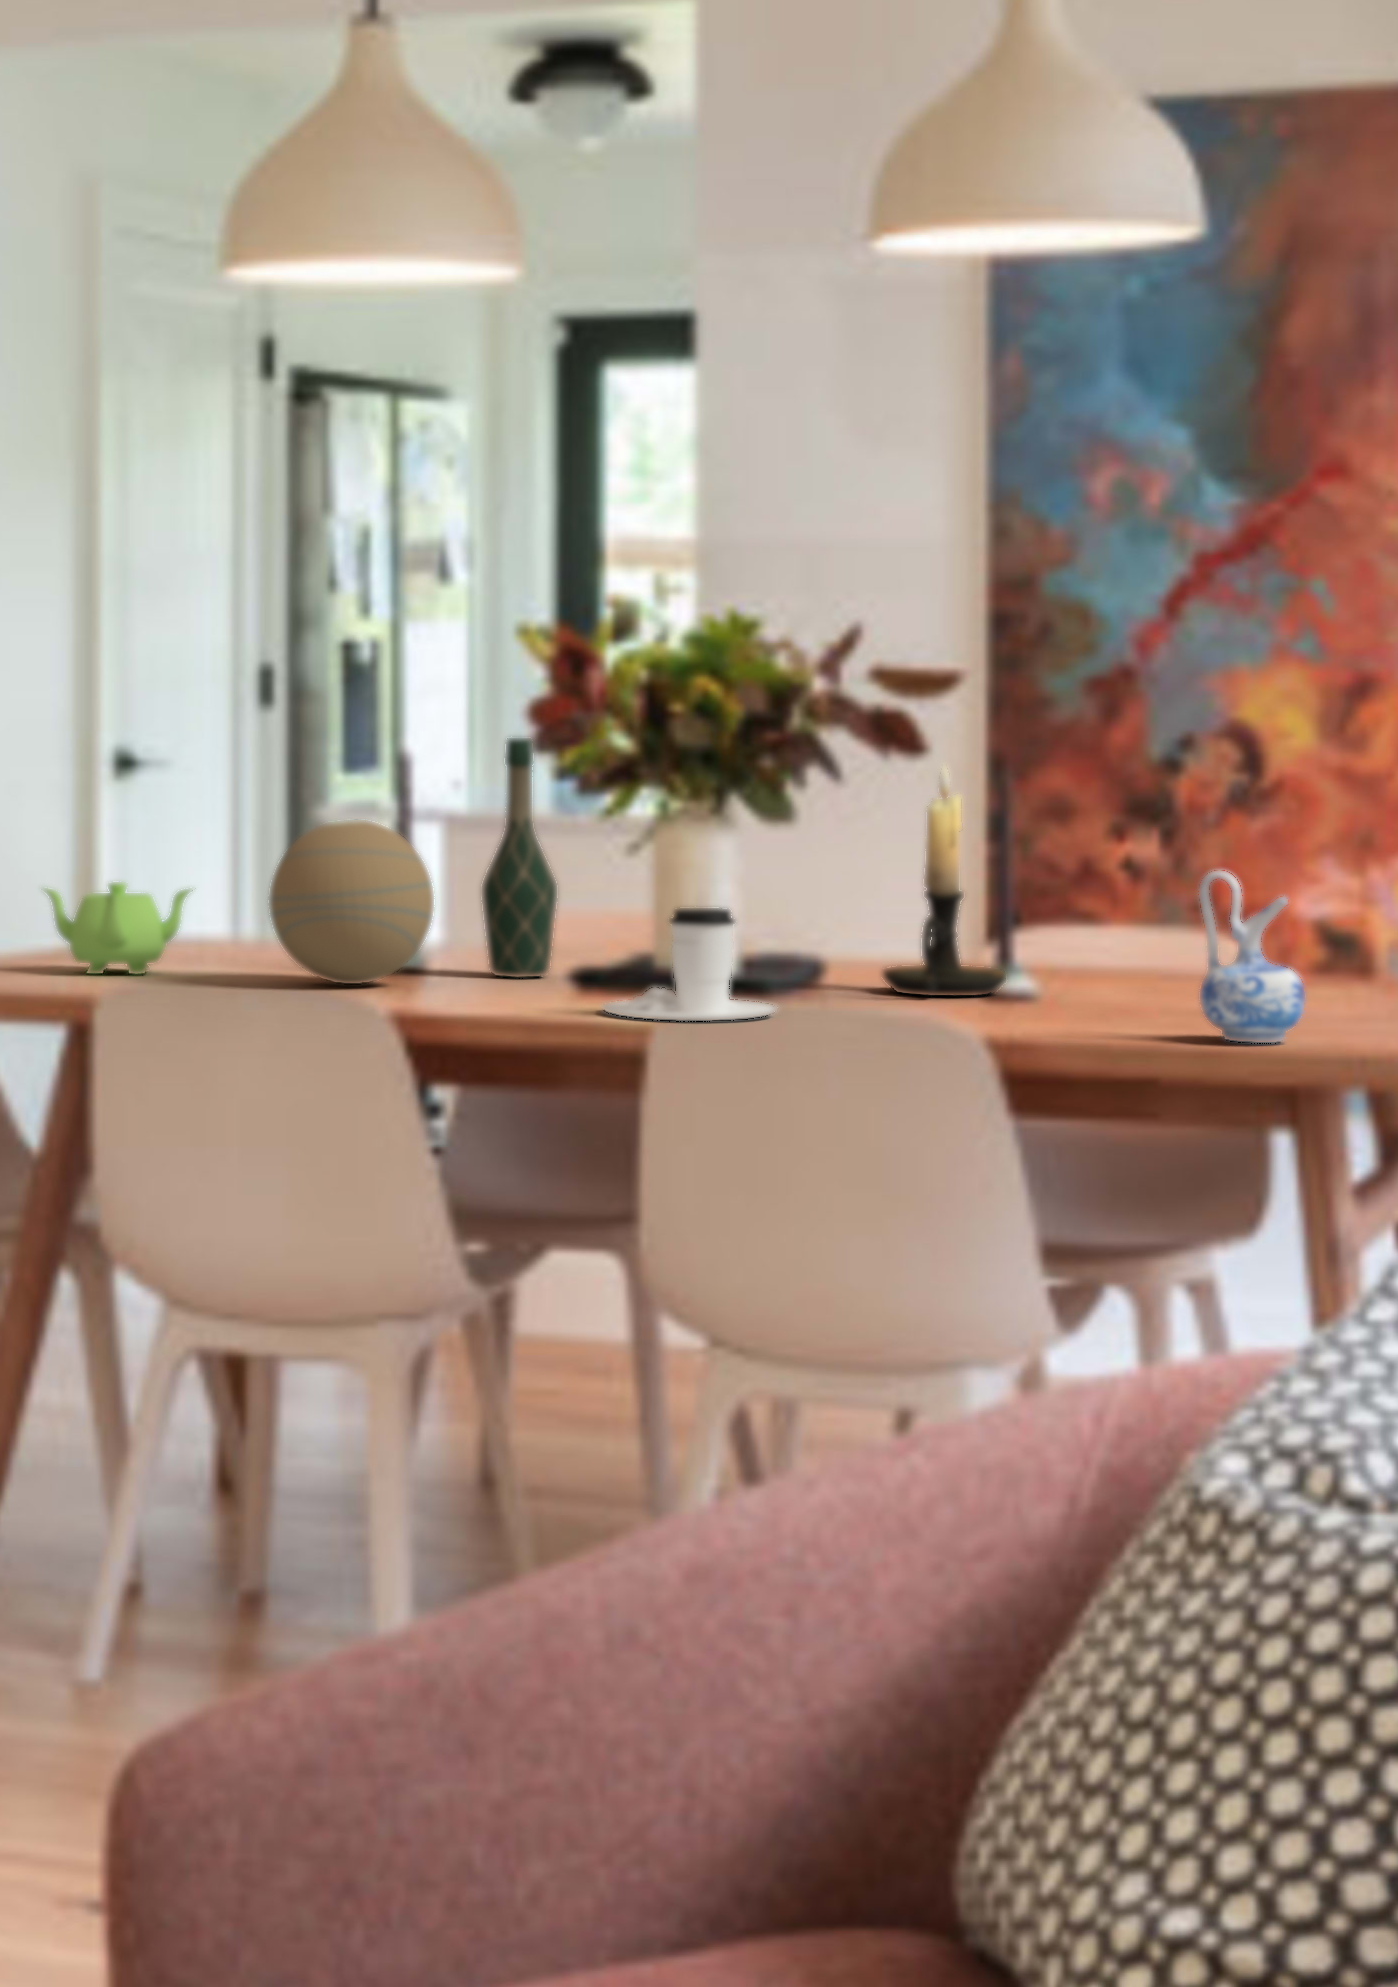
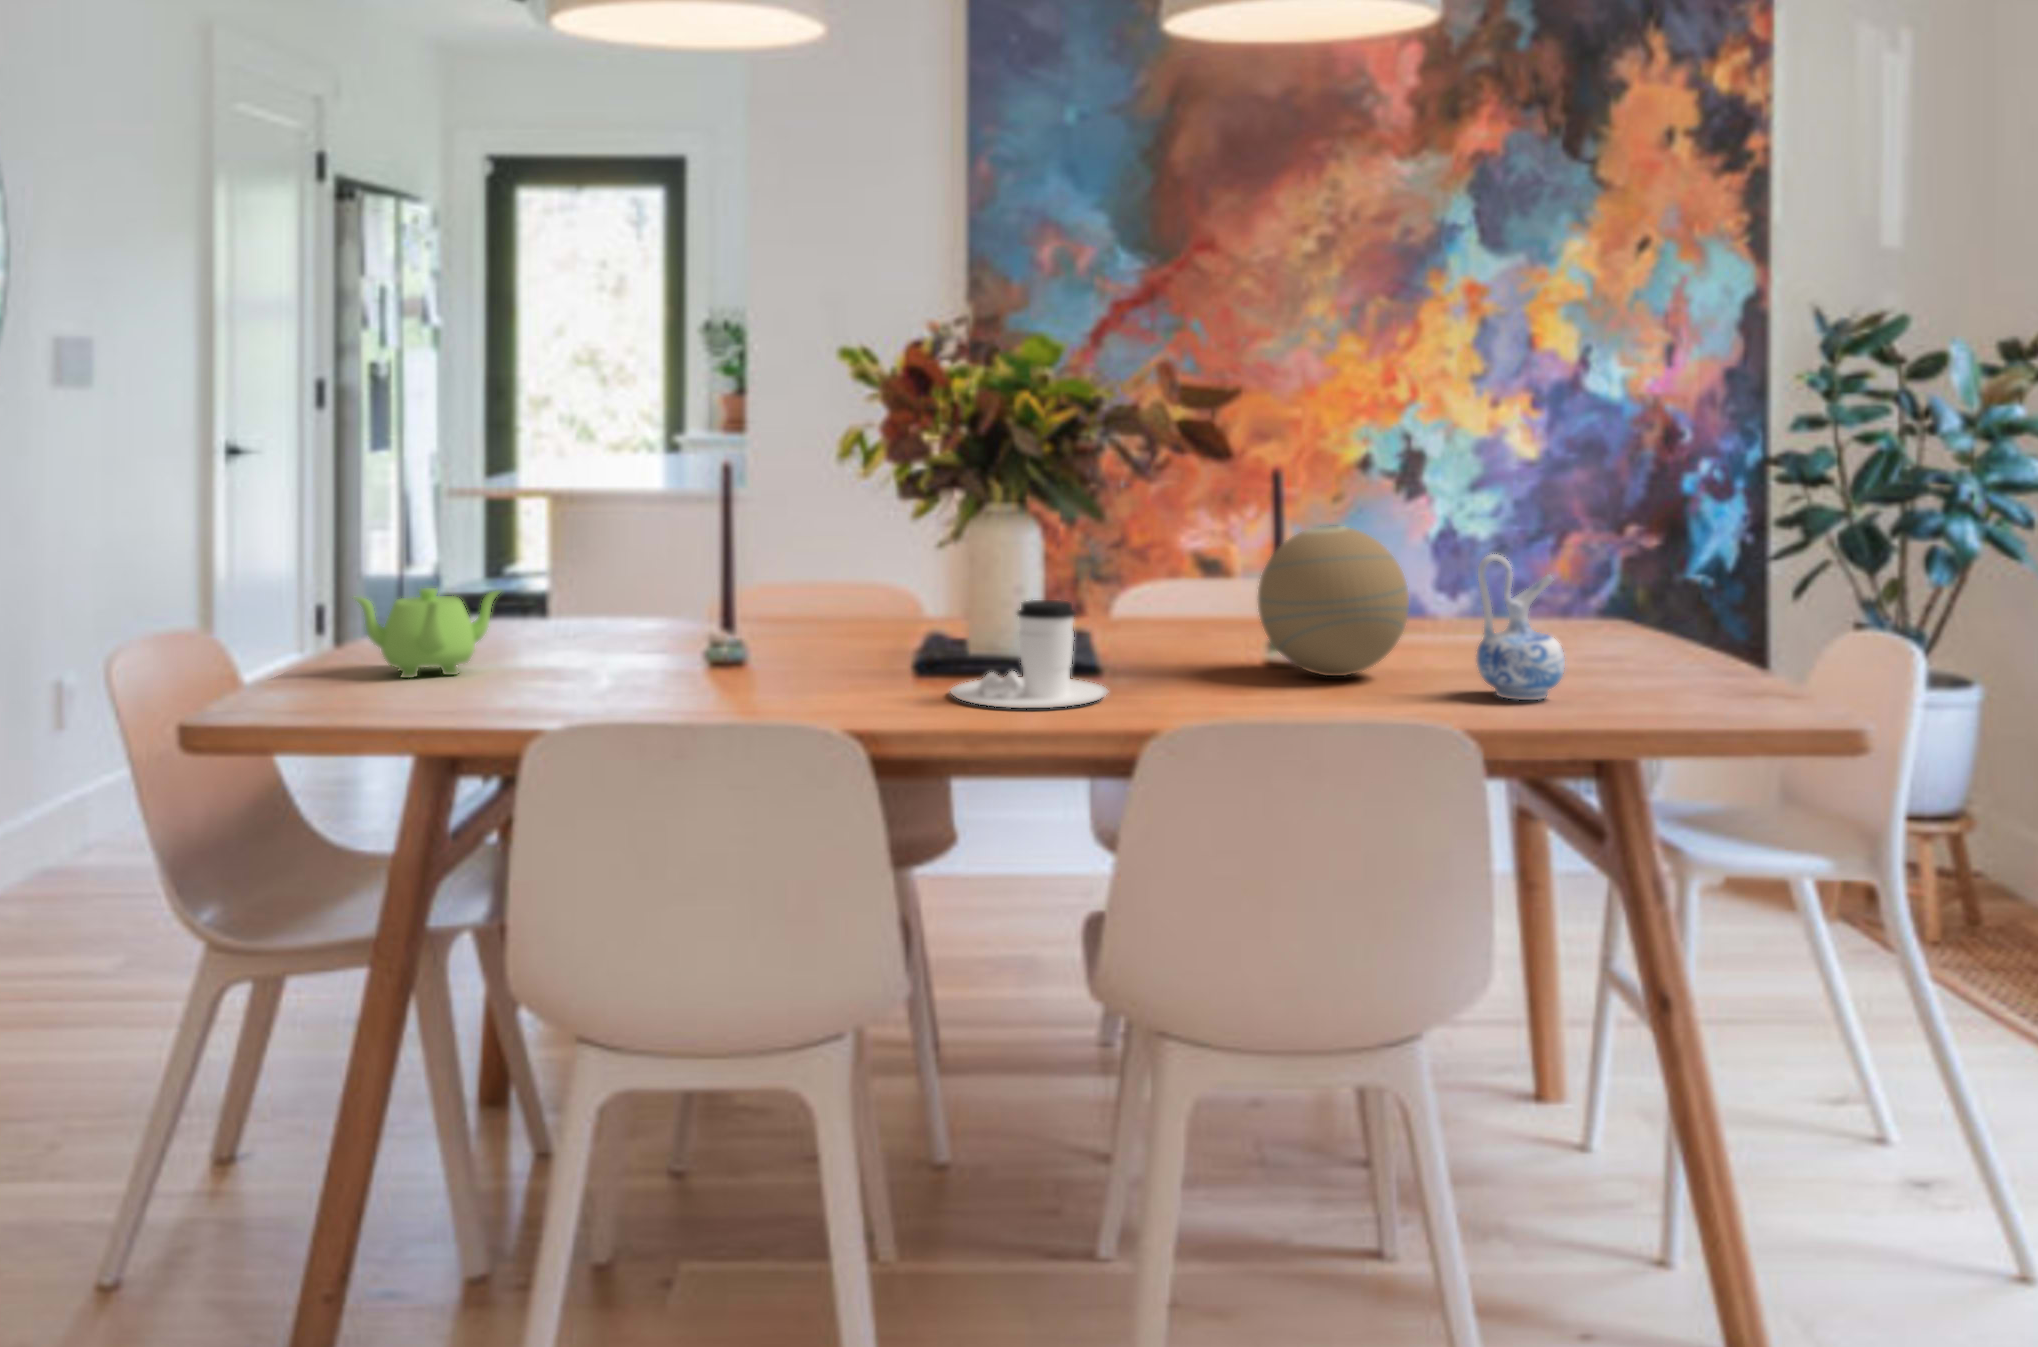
wine bottle: present [482,738,557,978] -> none [756,445,822,654]
candle holder: present [883,768,1006,996] -> none [1100,459,1200,656]
decorative orb: present [269,819,434,984] -> present [1257,526,1409,676]

